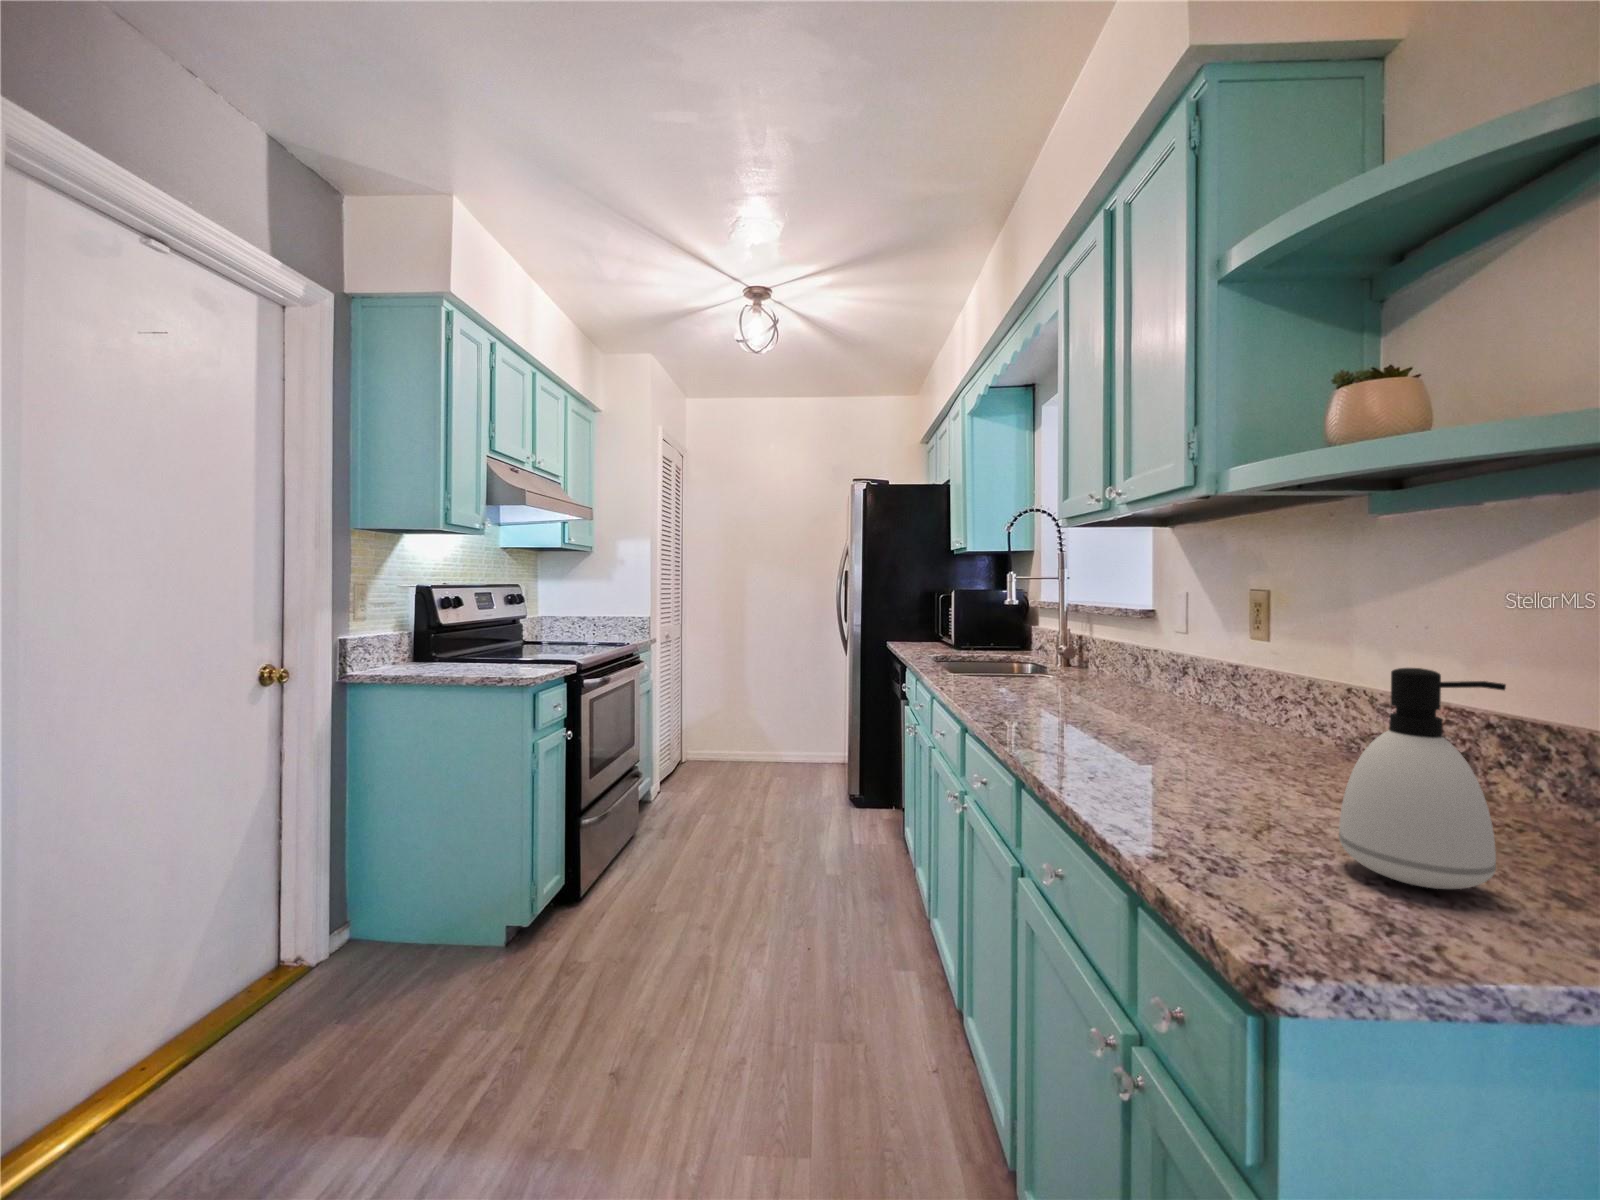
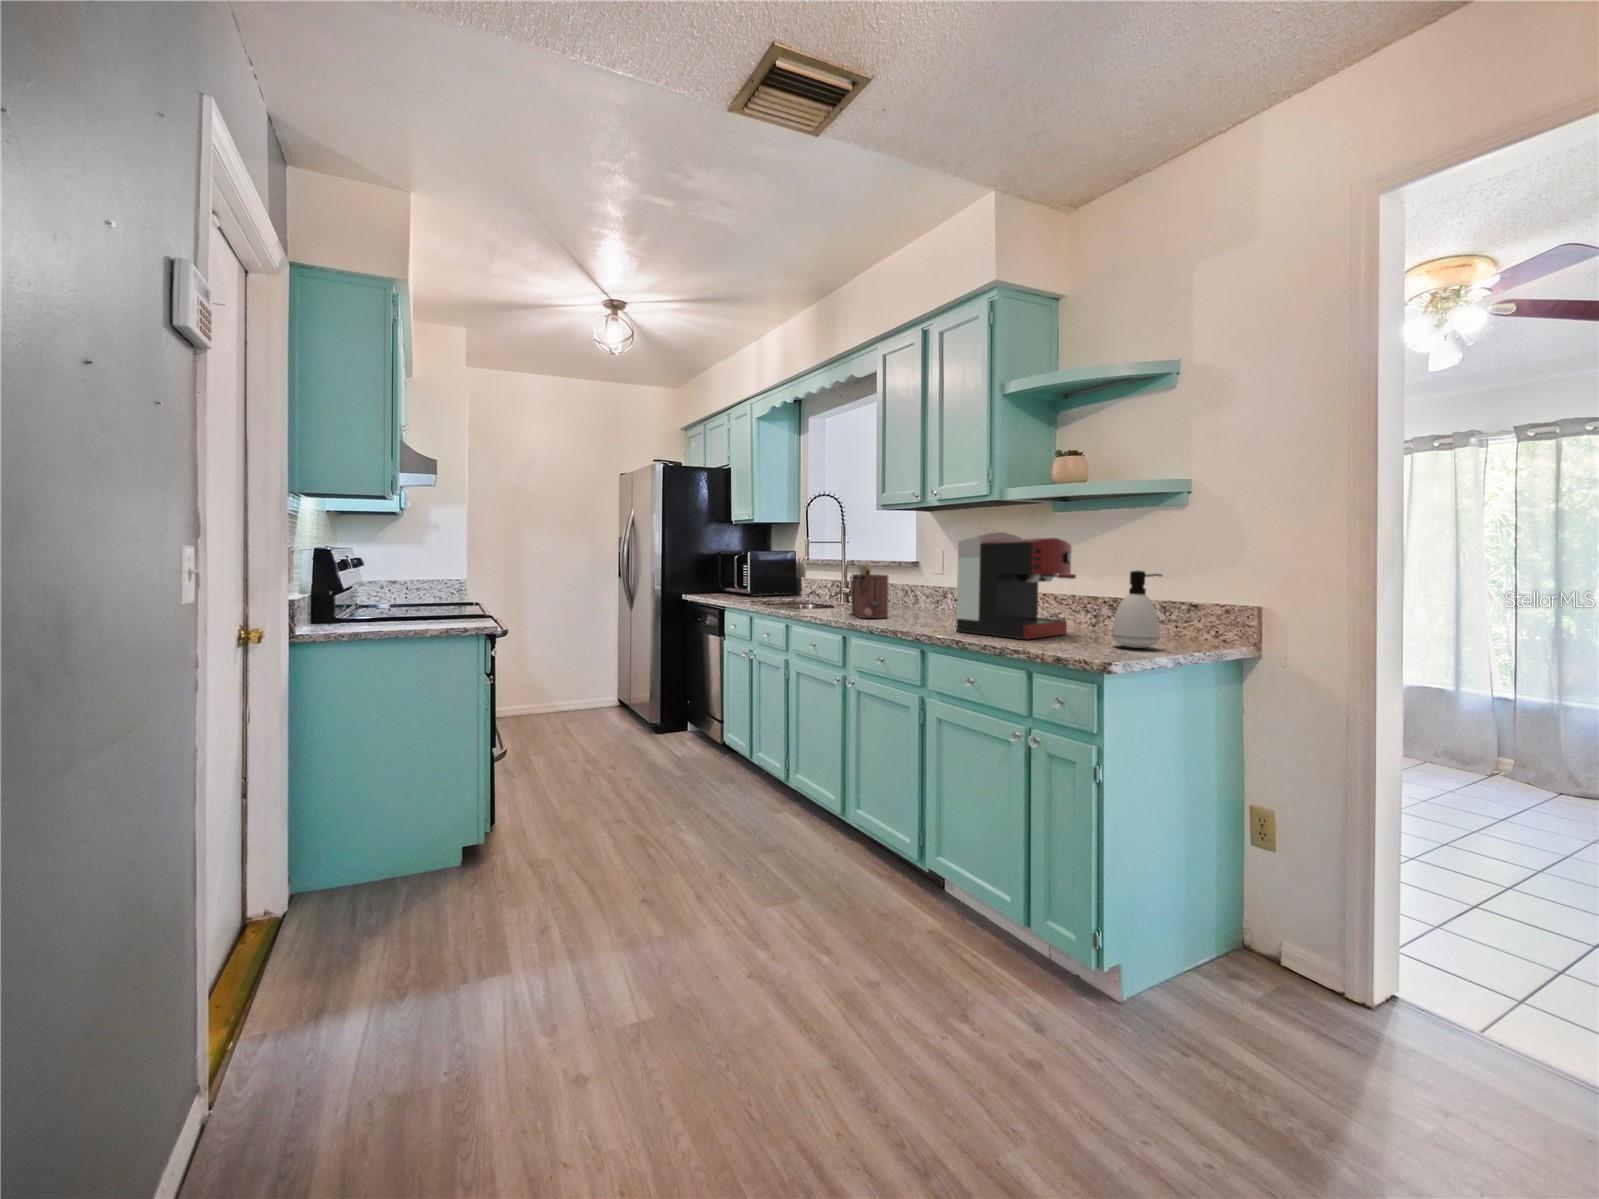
coffee maker: none [1071,561,1328,797] -> present [957,532,1076,639]
toaster: none [992,612,1054,705] -> present [852,565,888,618]

